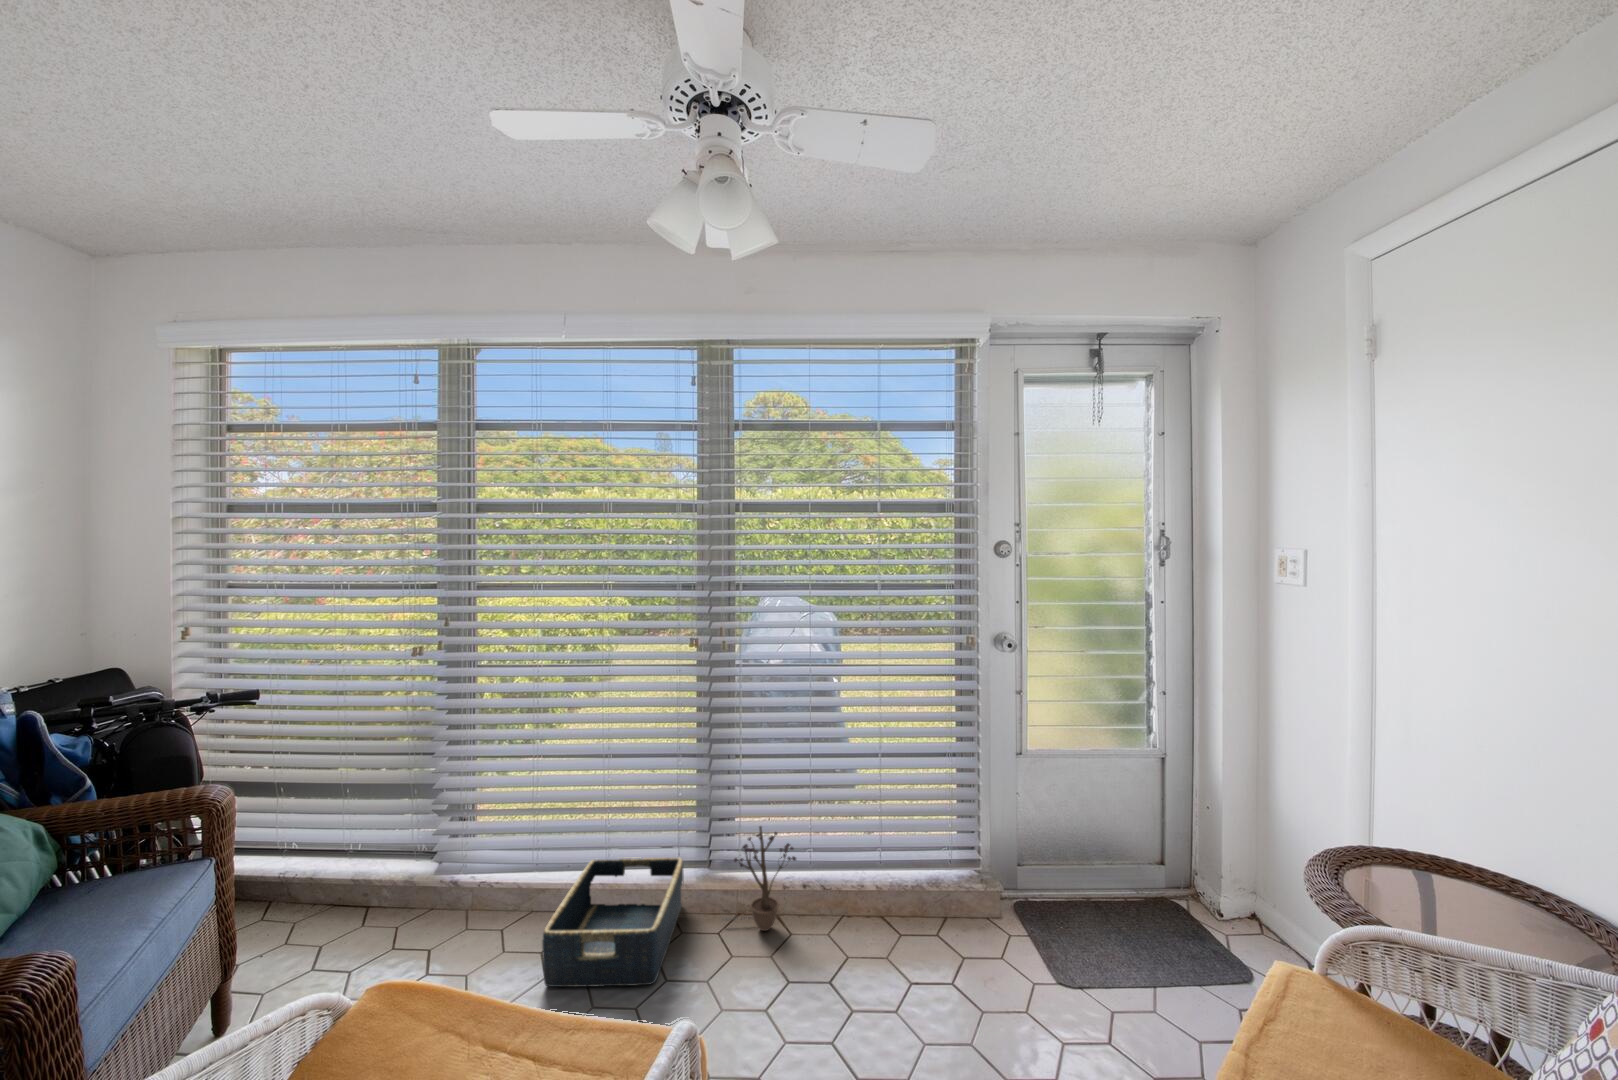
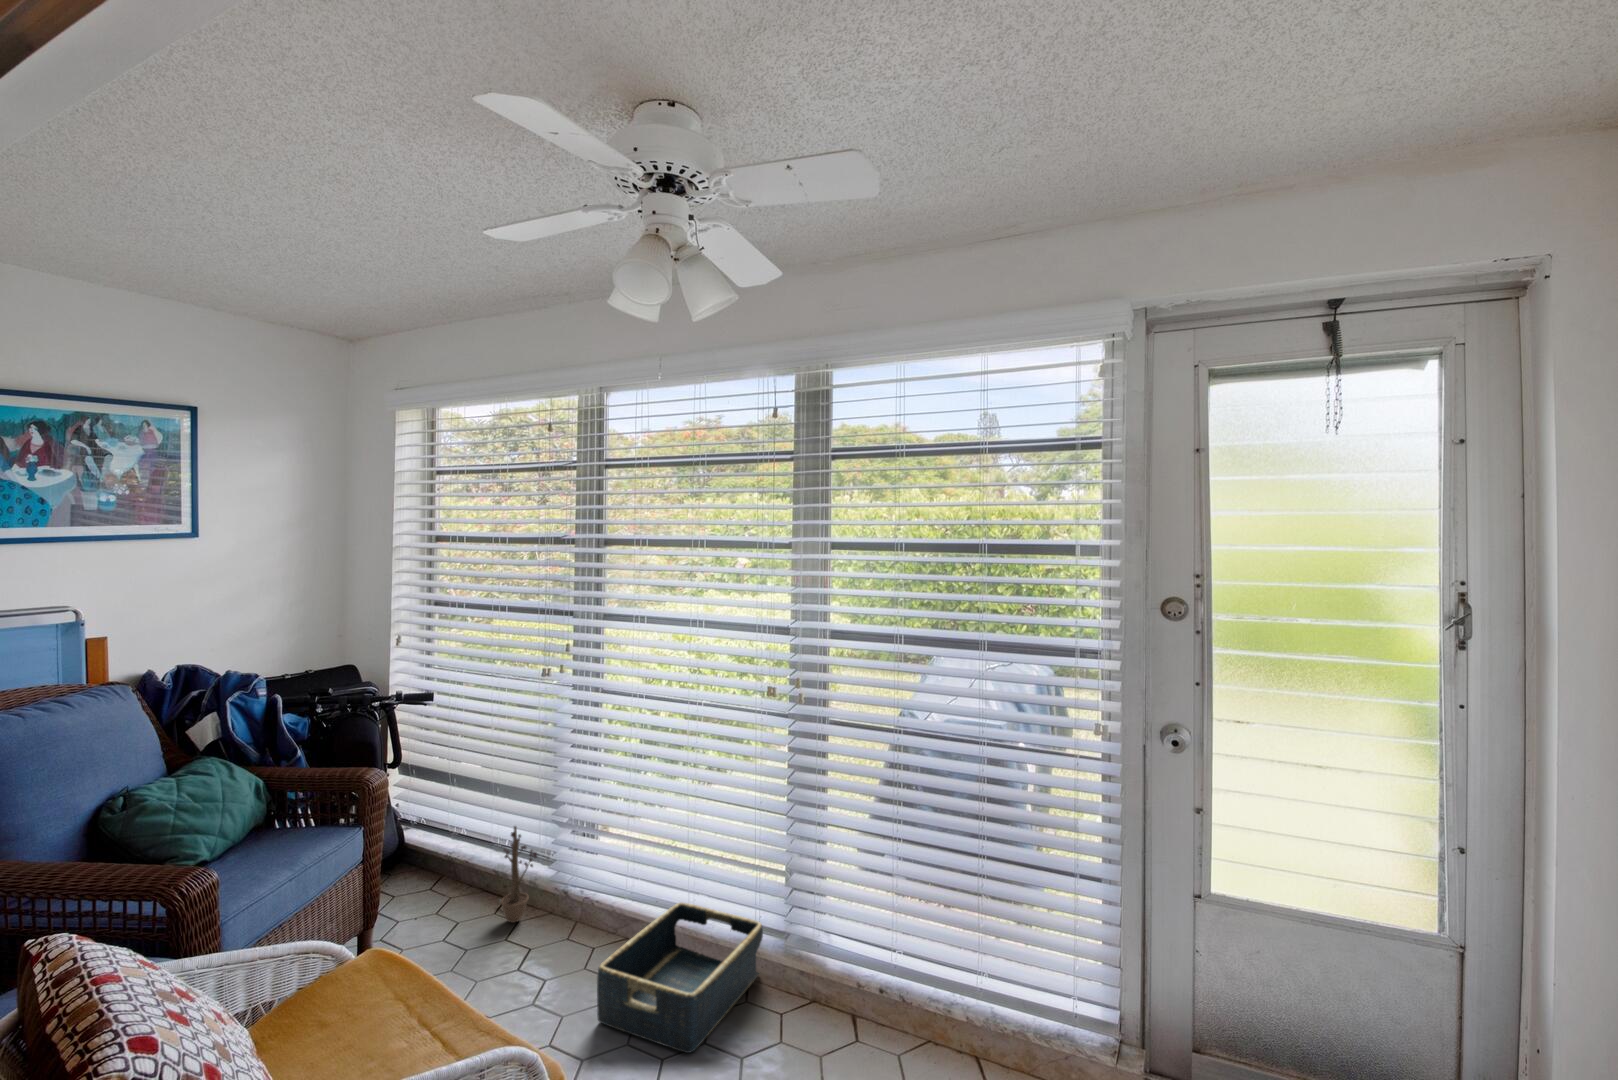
decorative plant: present [725,826,796,931] -> present [500,826,537,922]

